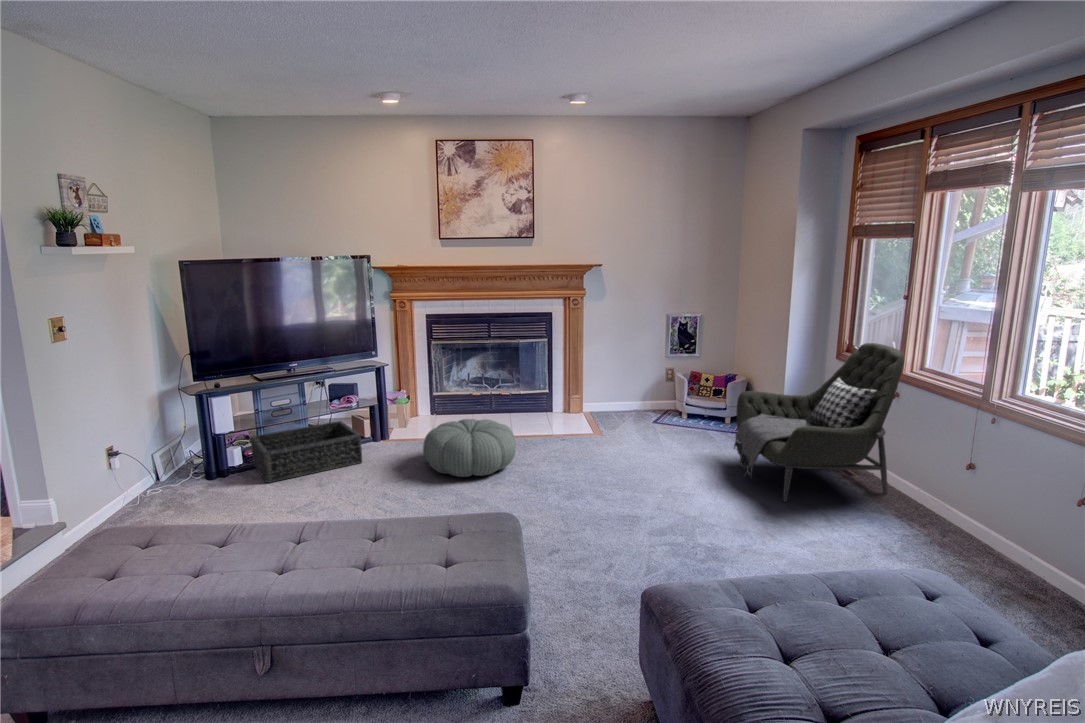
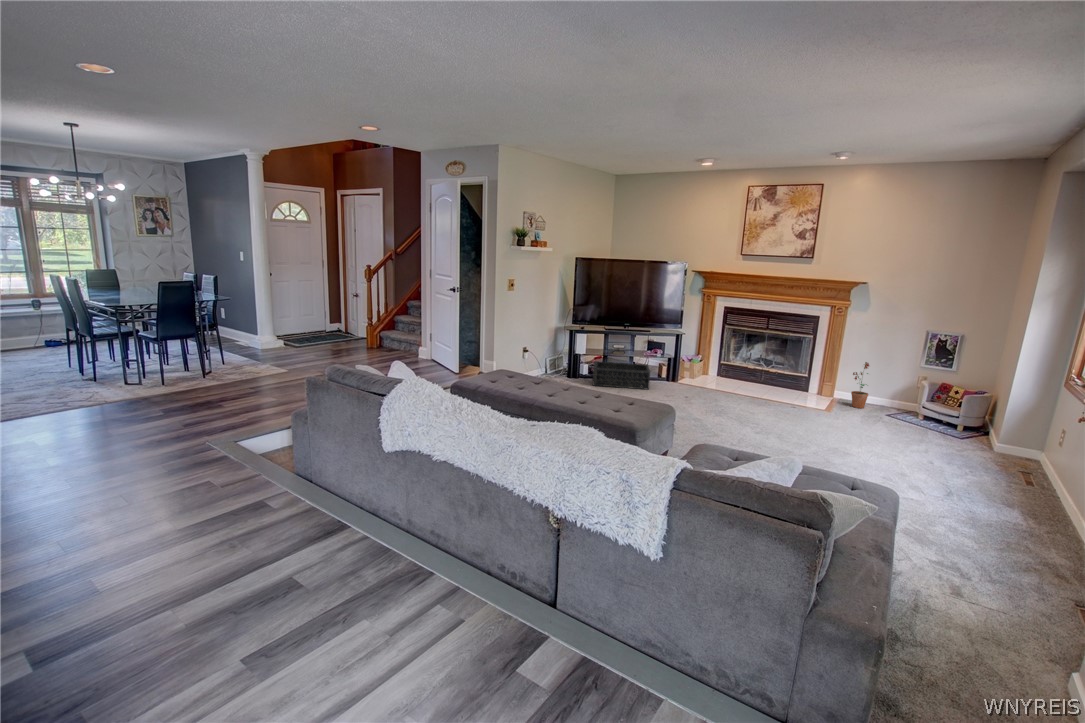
armchair: present [734,343,904,502] -> none [885,361,1044,486]
potted plant: none [599,361,623,417] -> present [851,362,869,408]
pouf: present [423,419,516,477] -> none [679,374,743,409]

